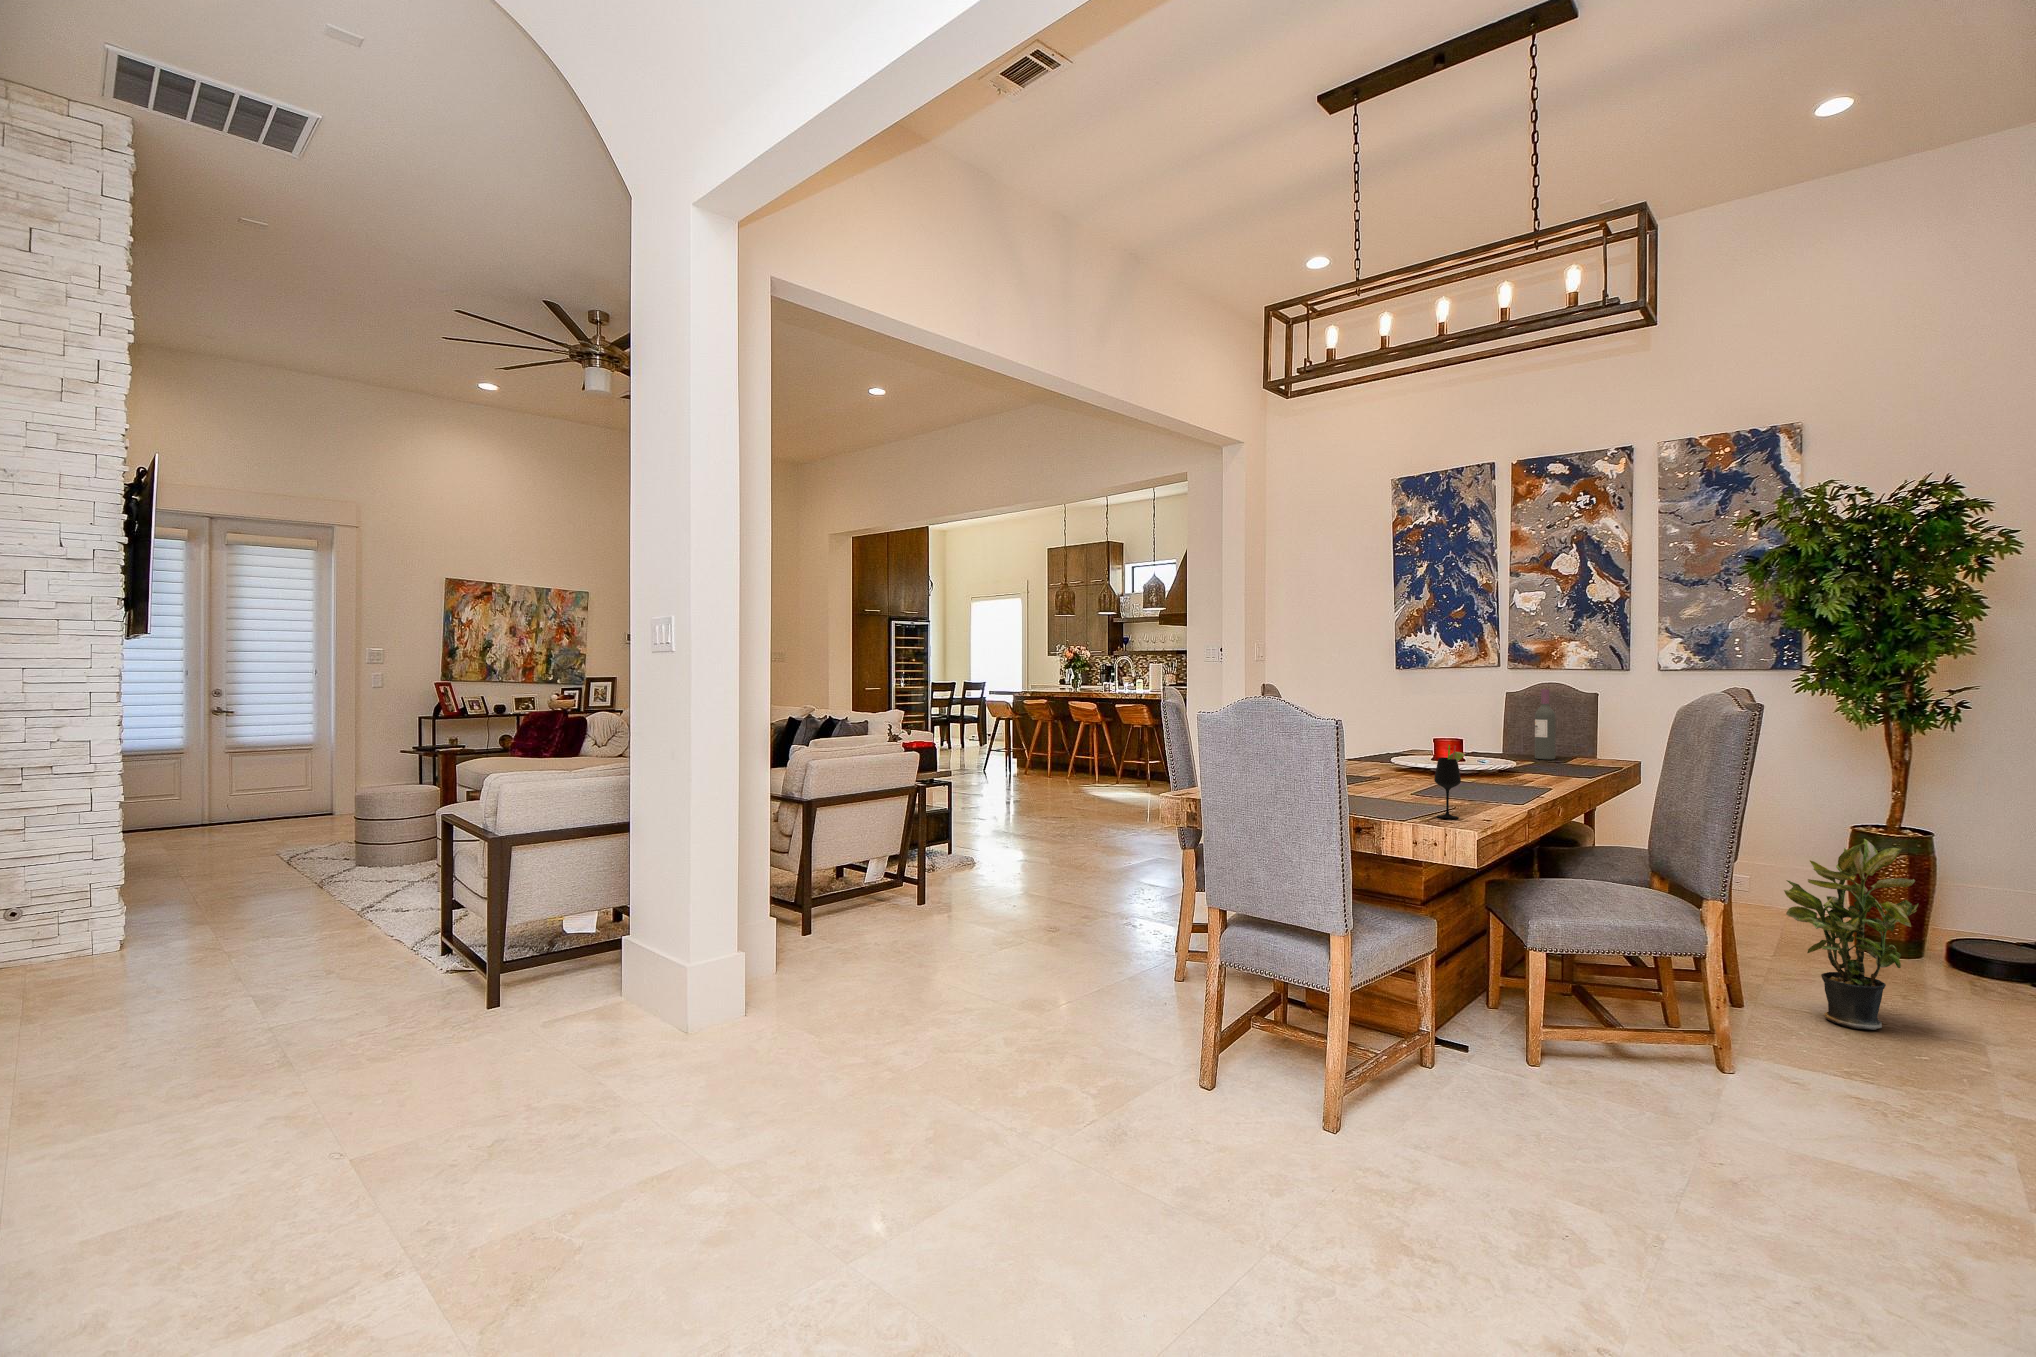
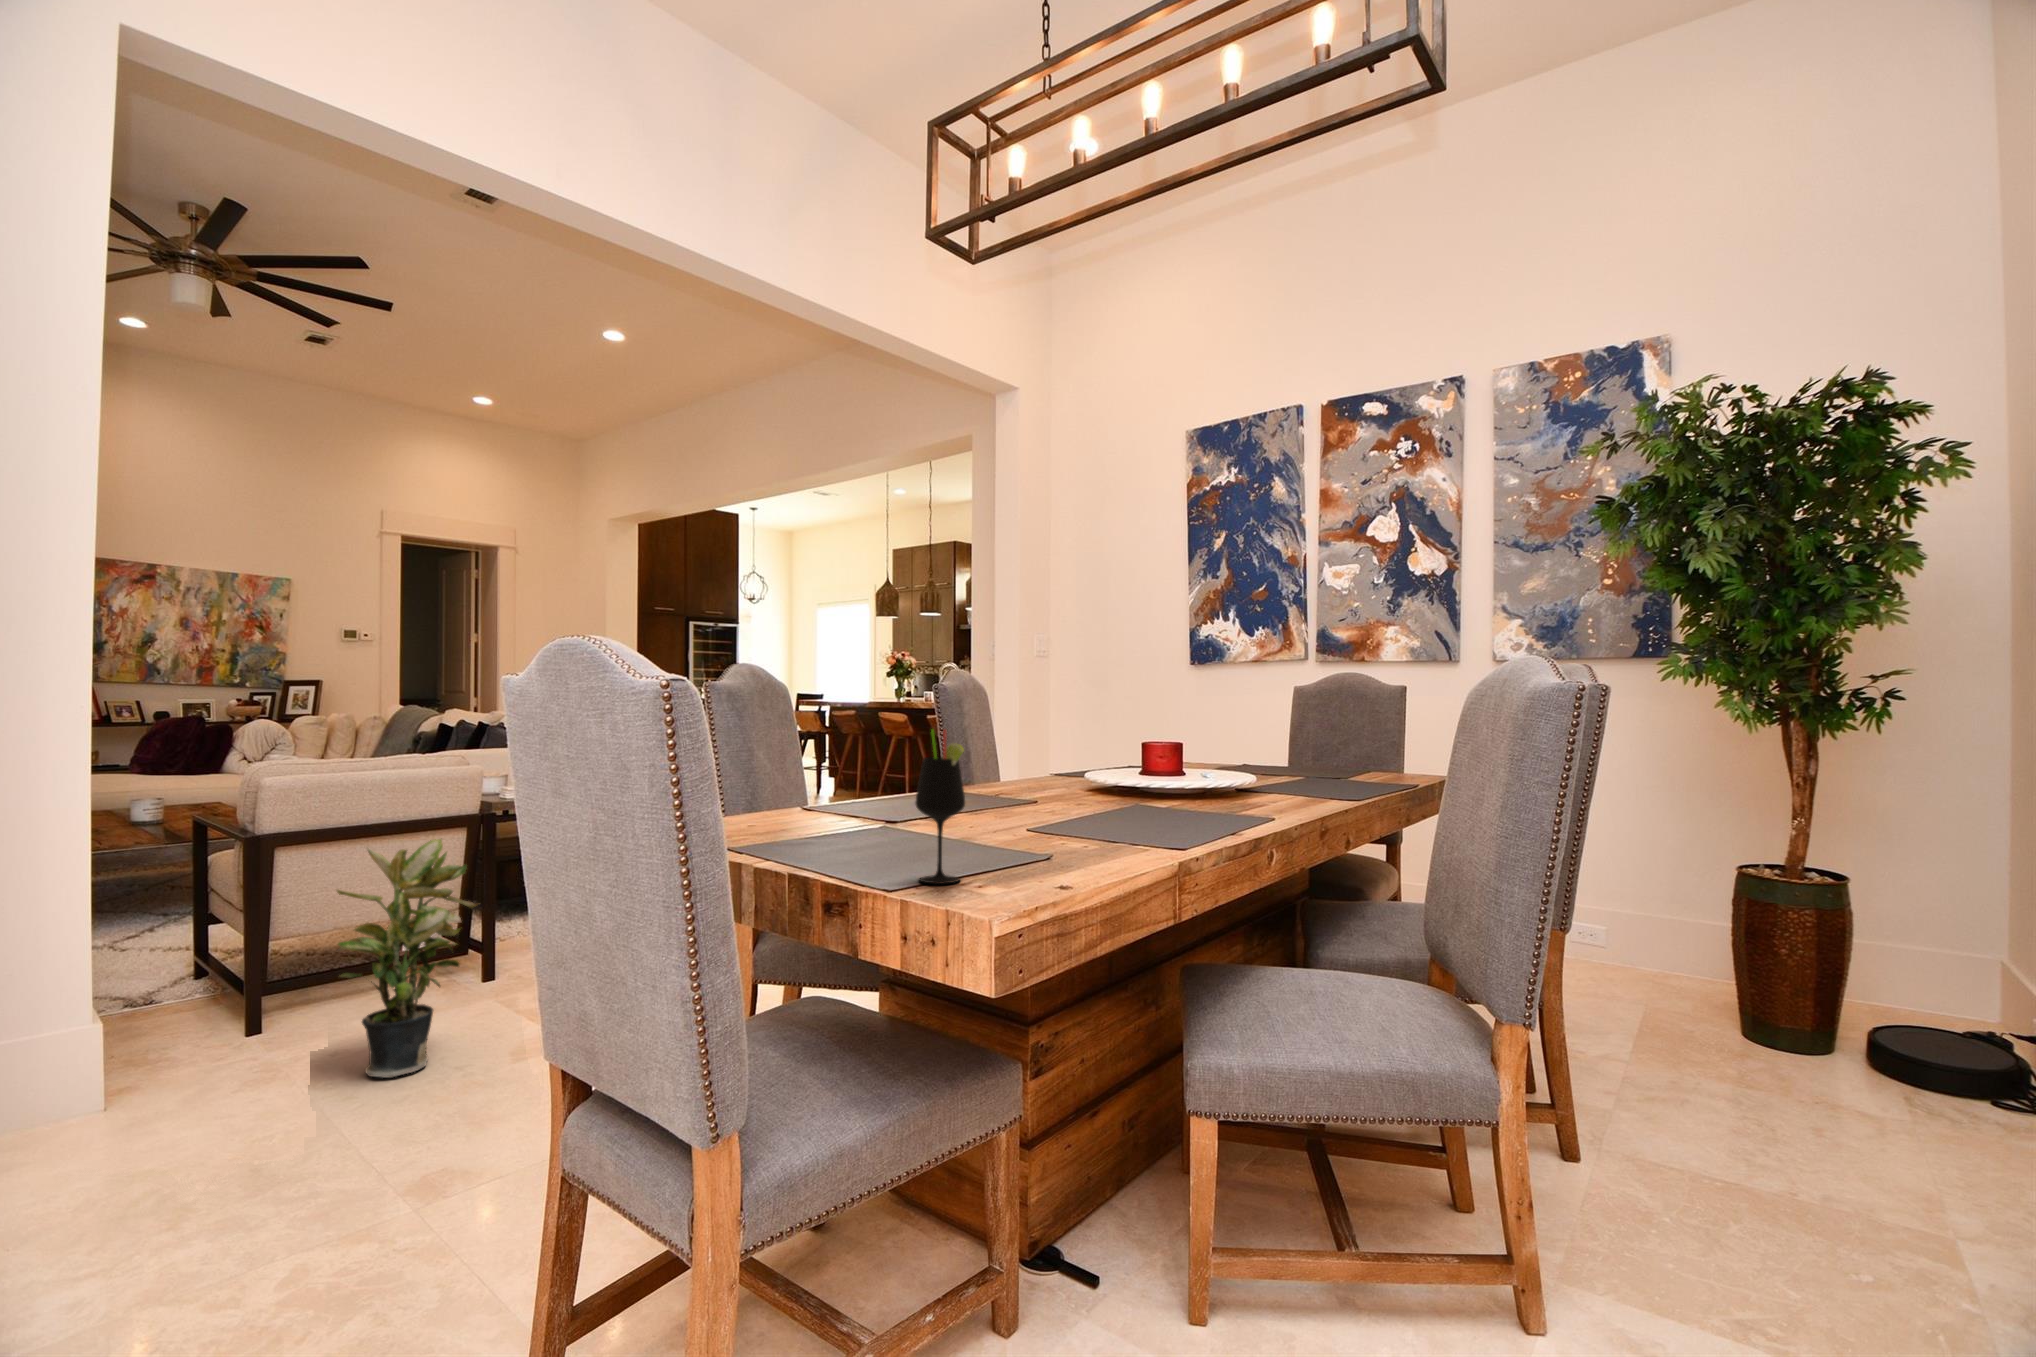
wine bottle: present [1535,689,1556,760] -> none [1304,674,1332,775]
potted plant: present [1784,839,1918,1030] -> present [337,839,477,1078]

